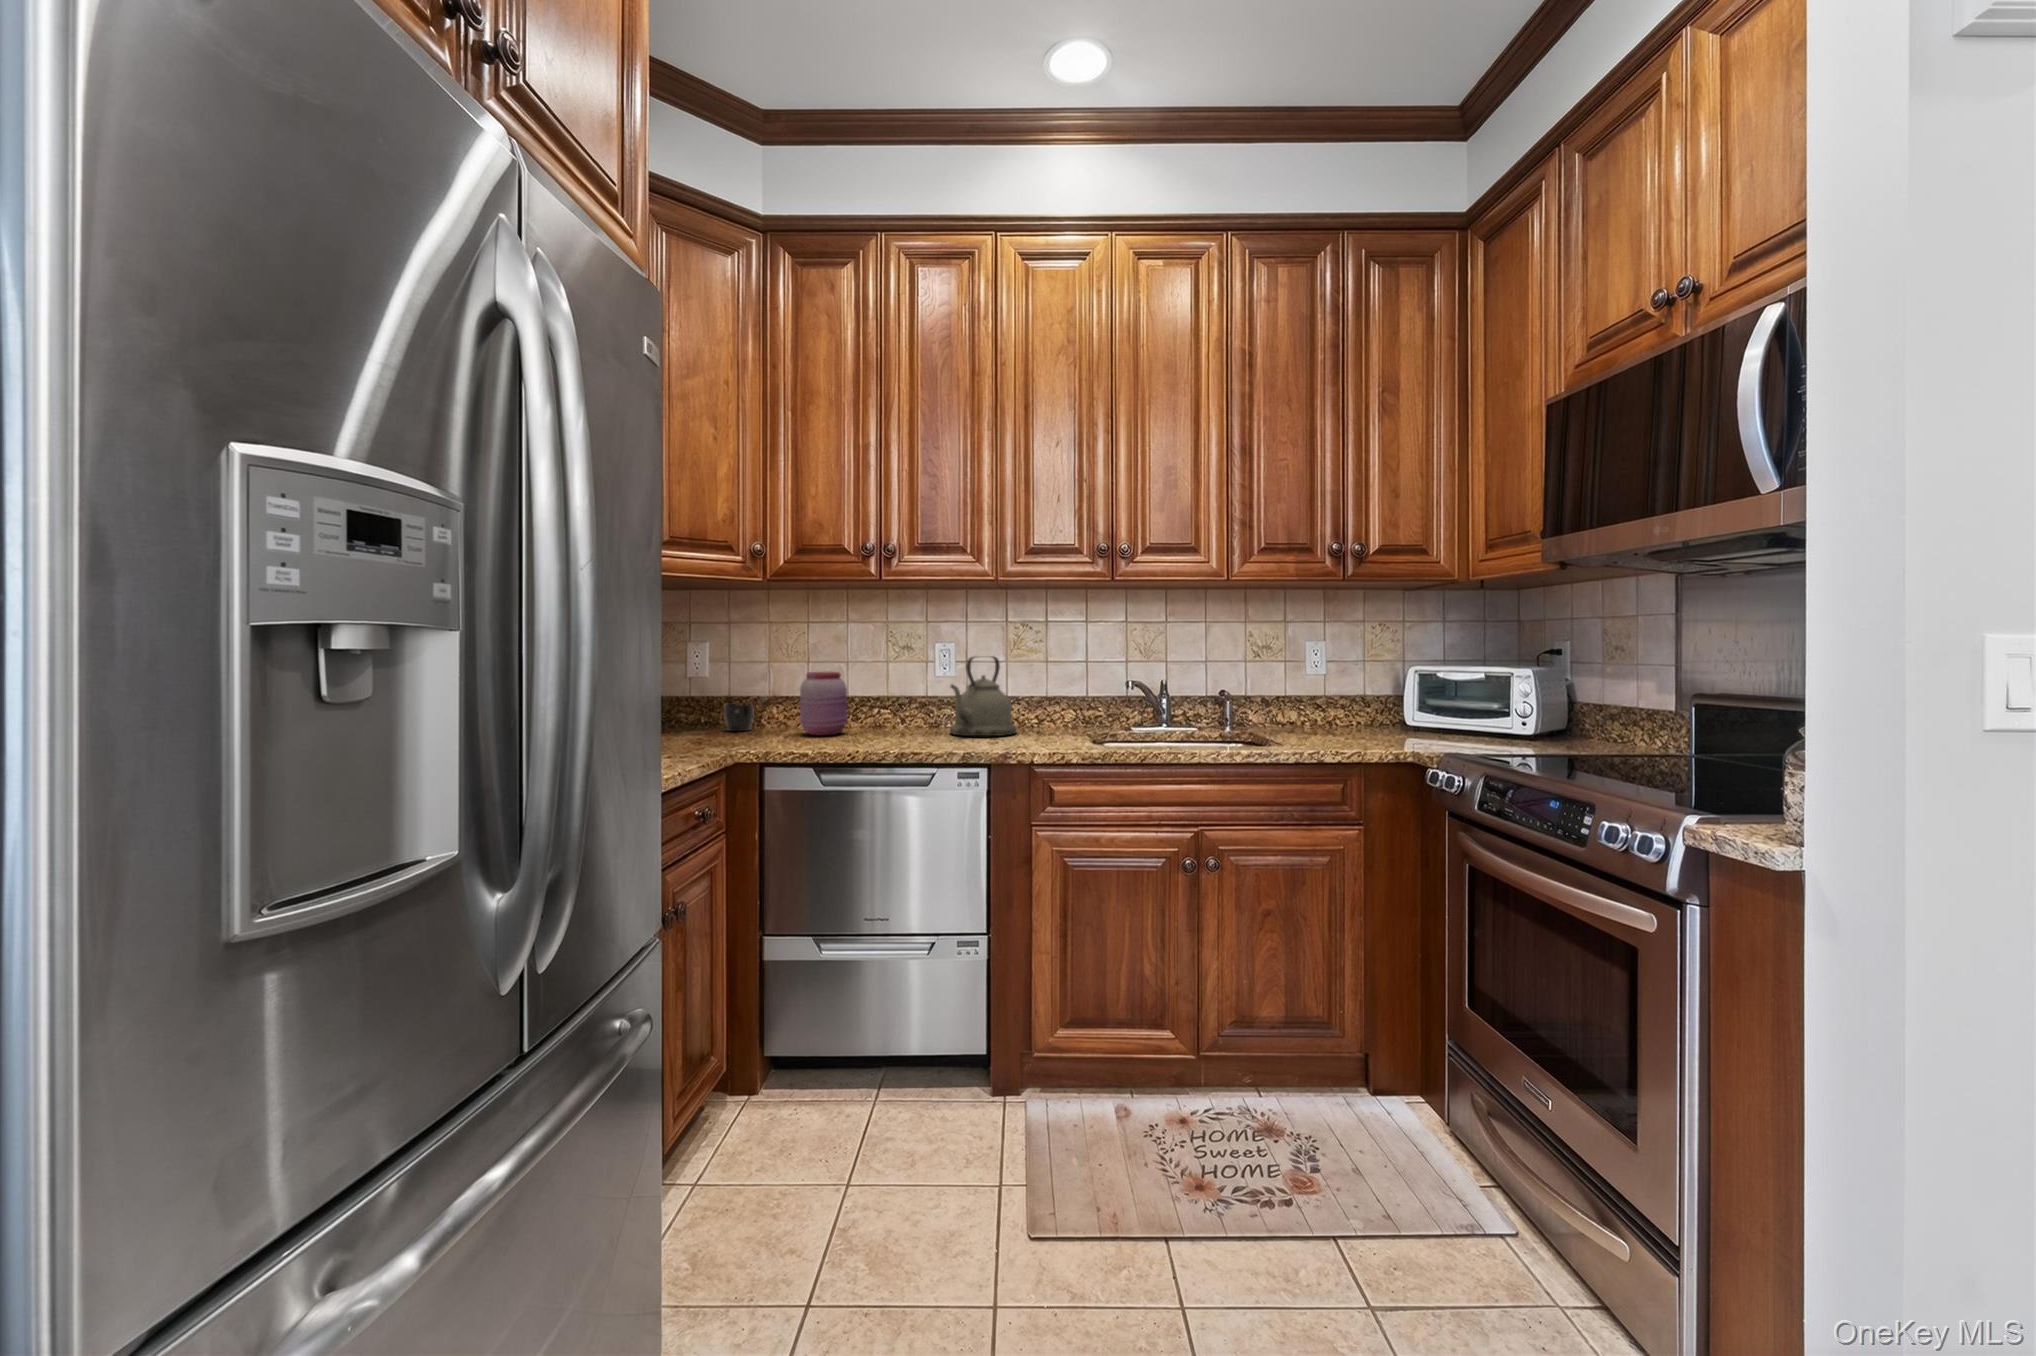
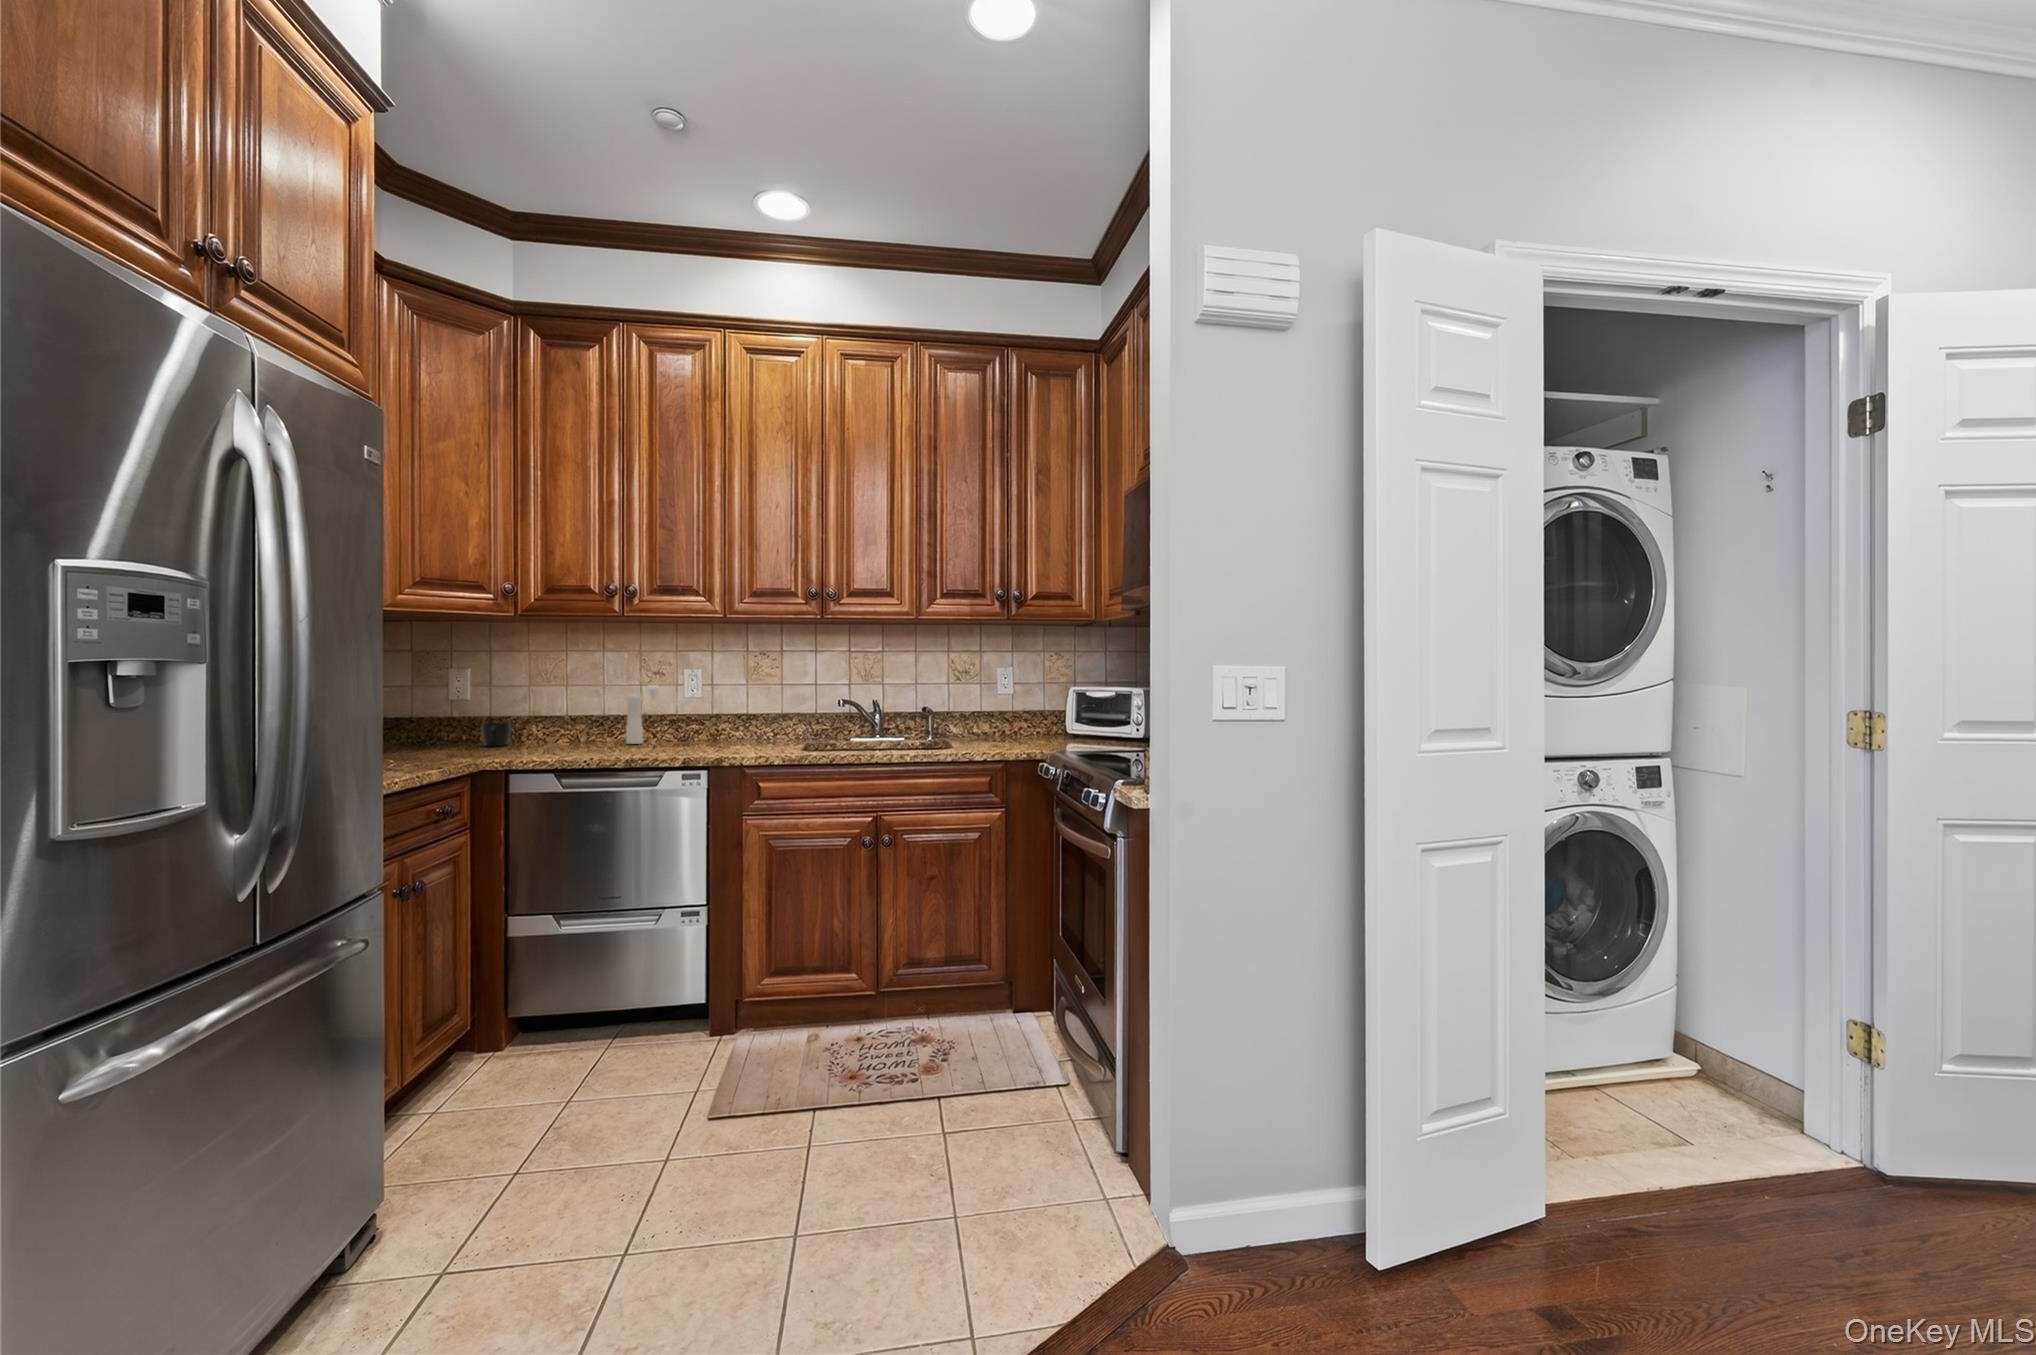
kettle: present [950,656,1017,736] -> none [685,678,750,746]
pepper mill: none [877,664,910,732] -> present [626,685,659,744]
jar: present [800,672,847,735] -> none [552,693,597,748]

